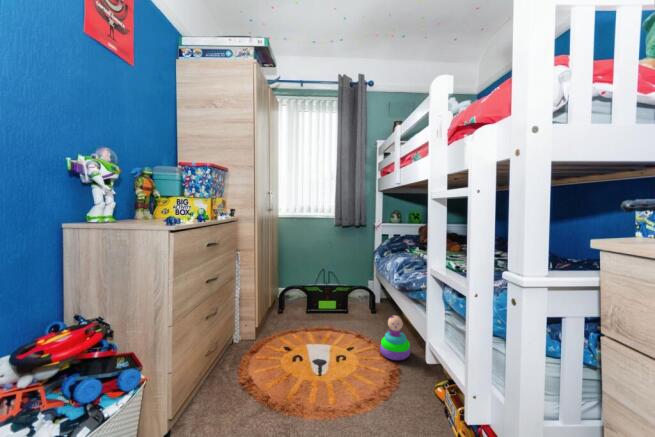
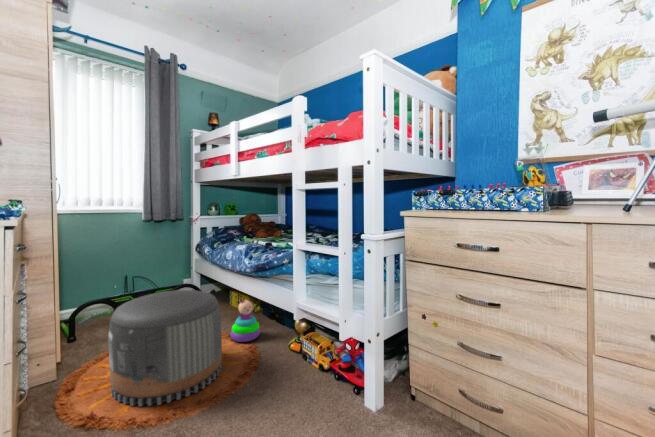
pouf: none [270,293,358,399] -> present [108,290,222,406]

